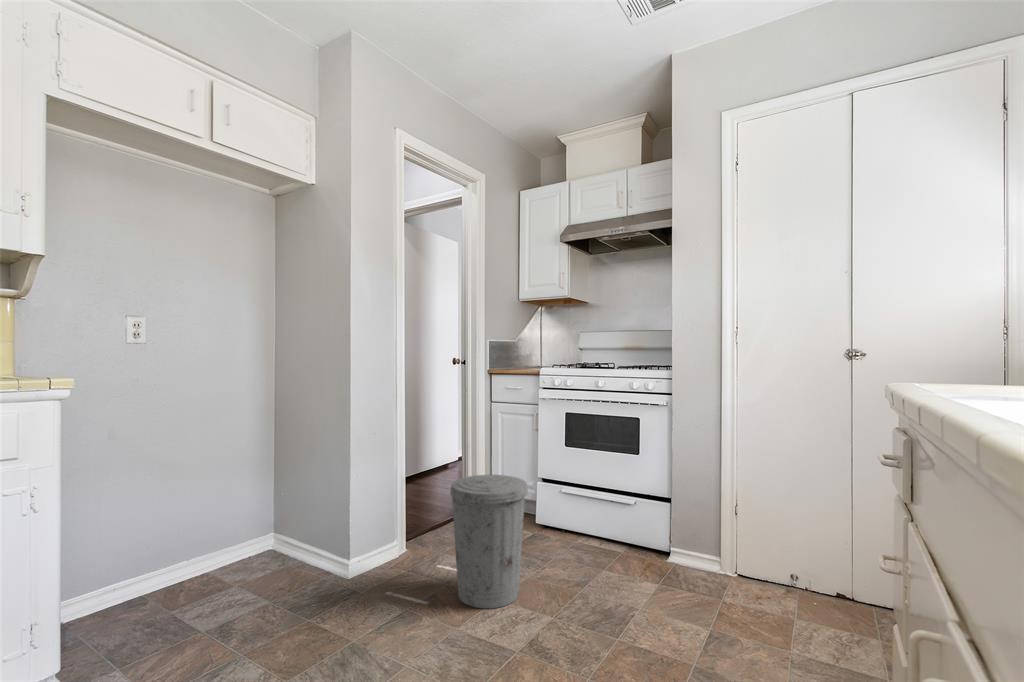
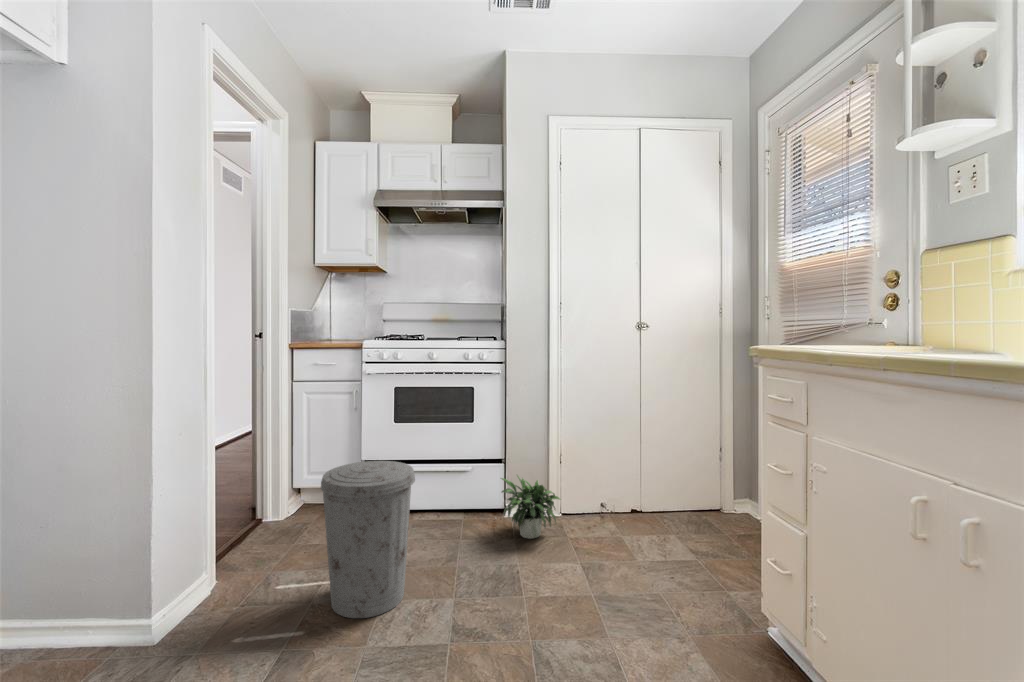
potted plant: none [646,516,712,591] -> present [501,476,561,539]

